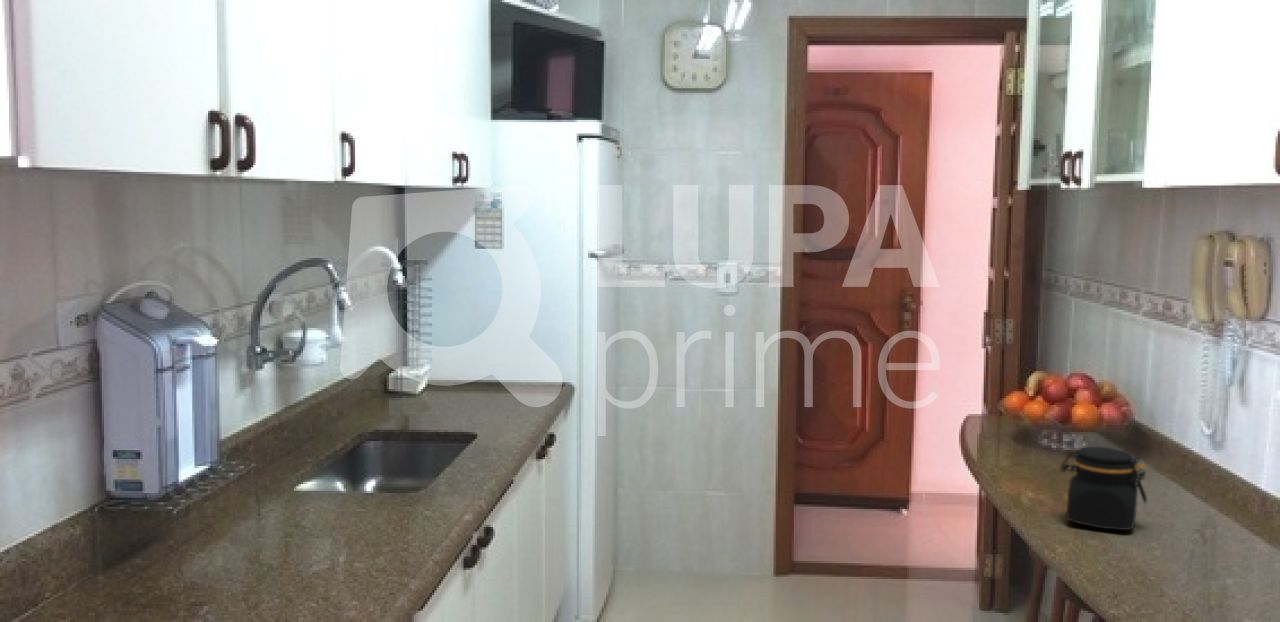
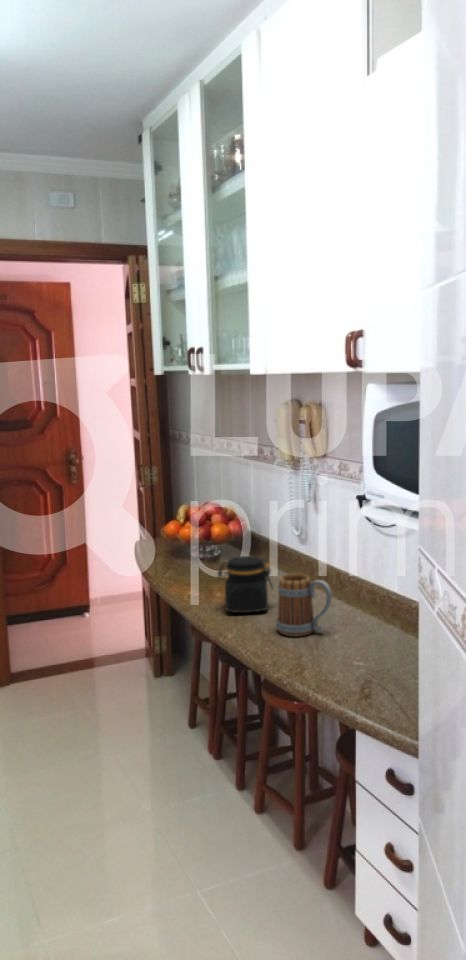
mug: none [1138,480,1234,575] -> present [277,573,332,637]

